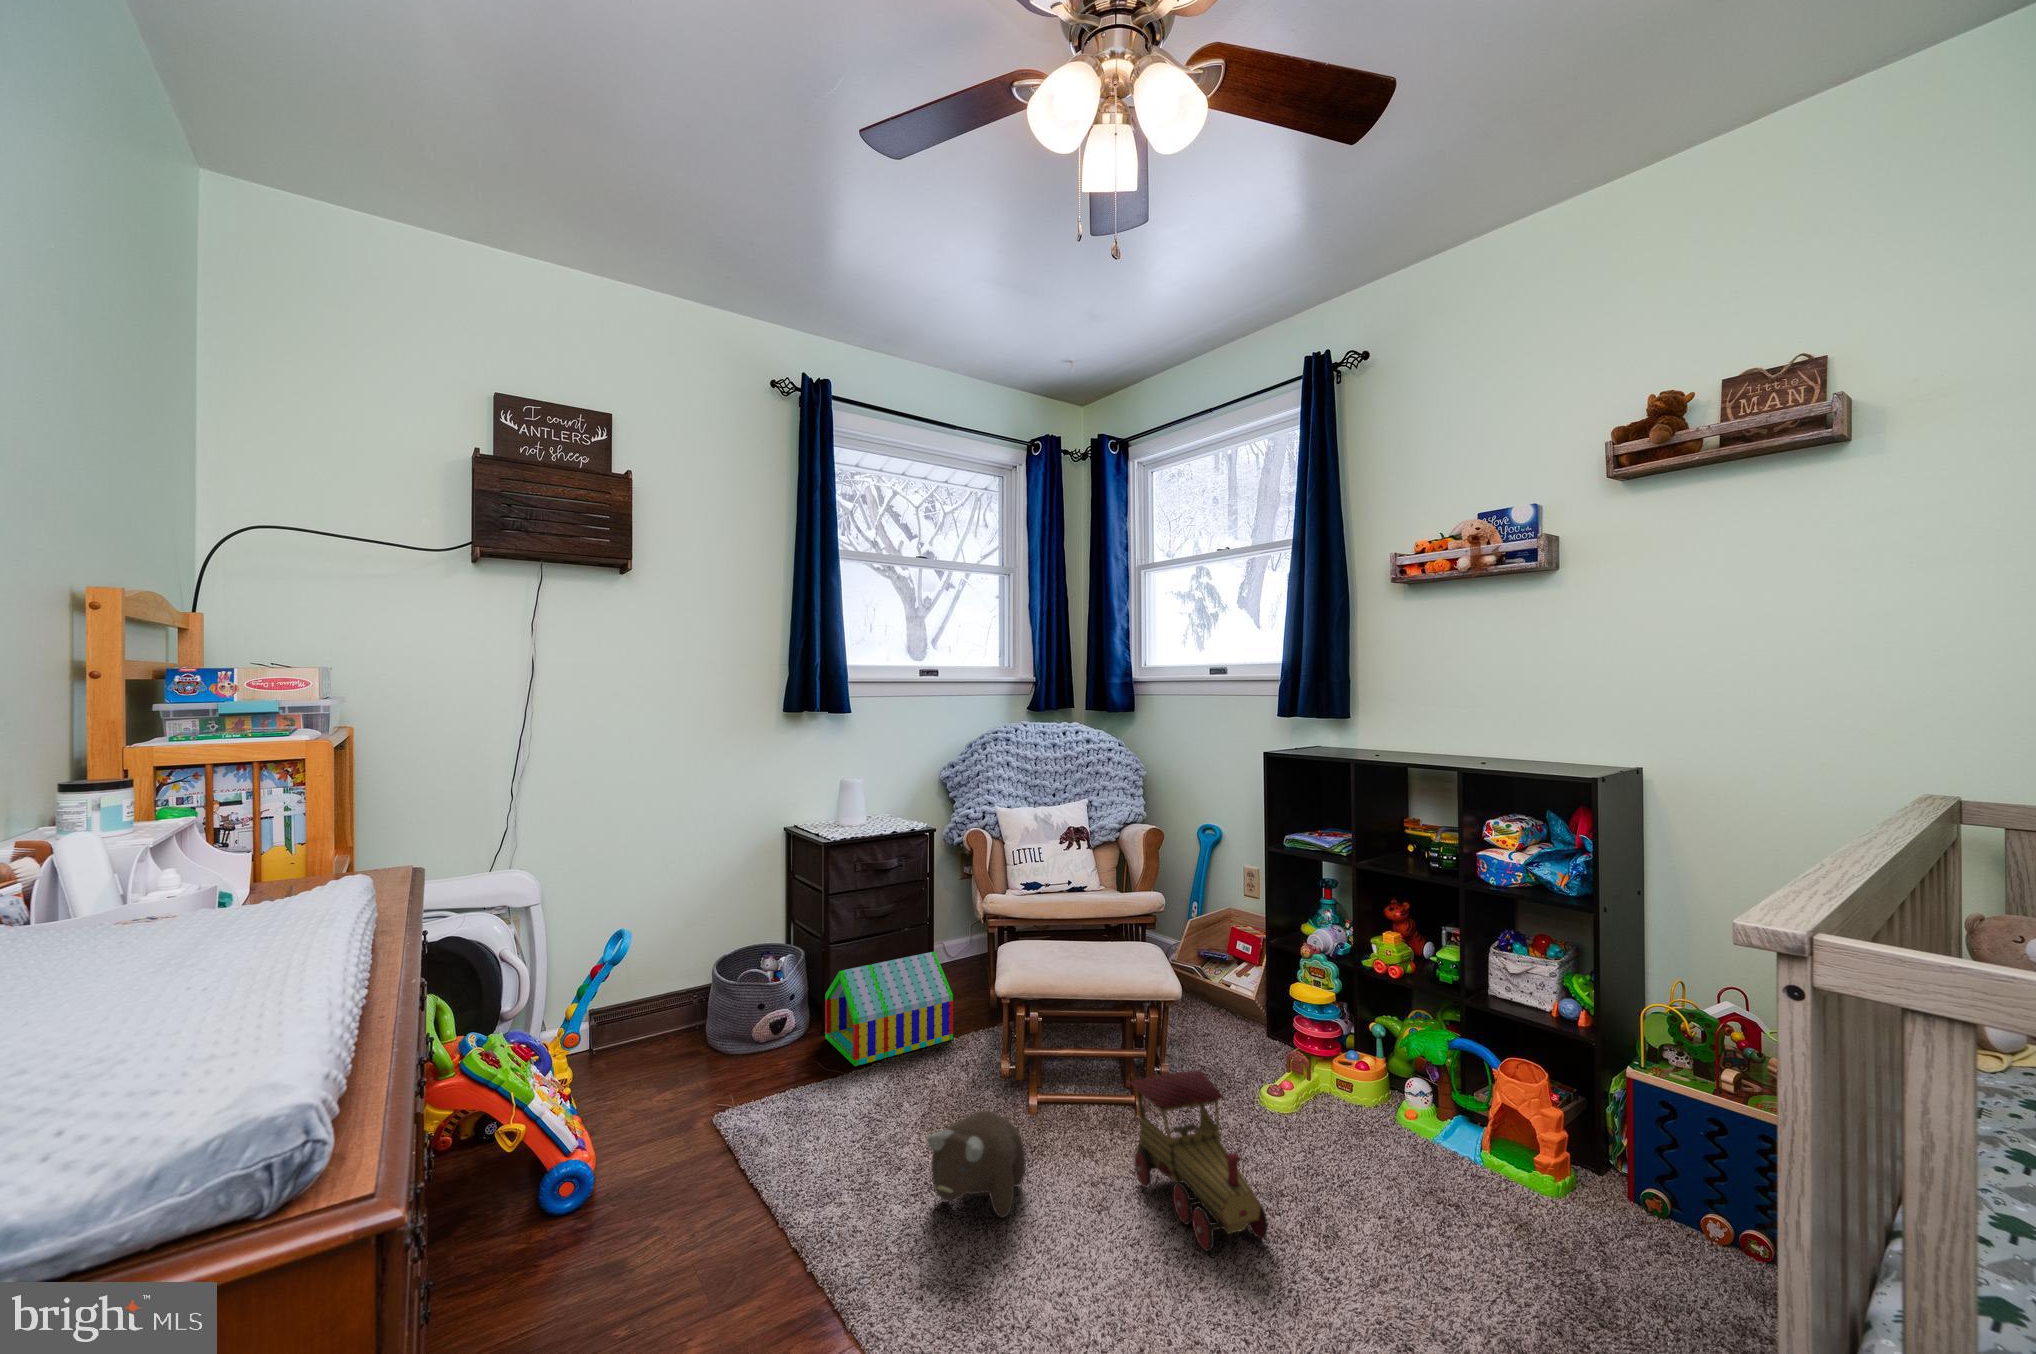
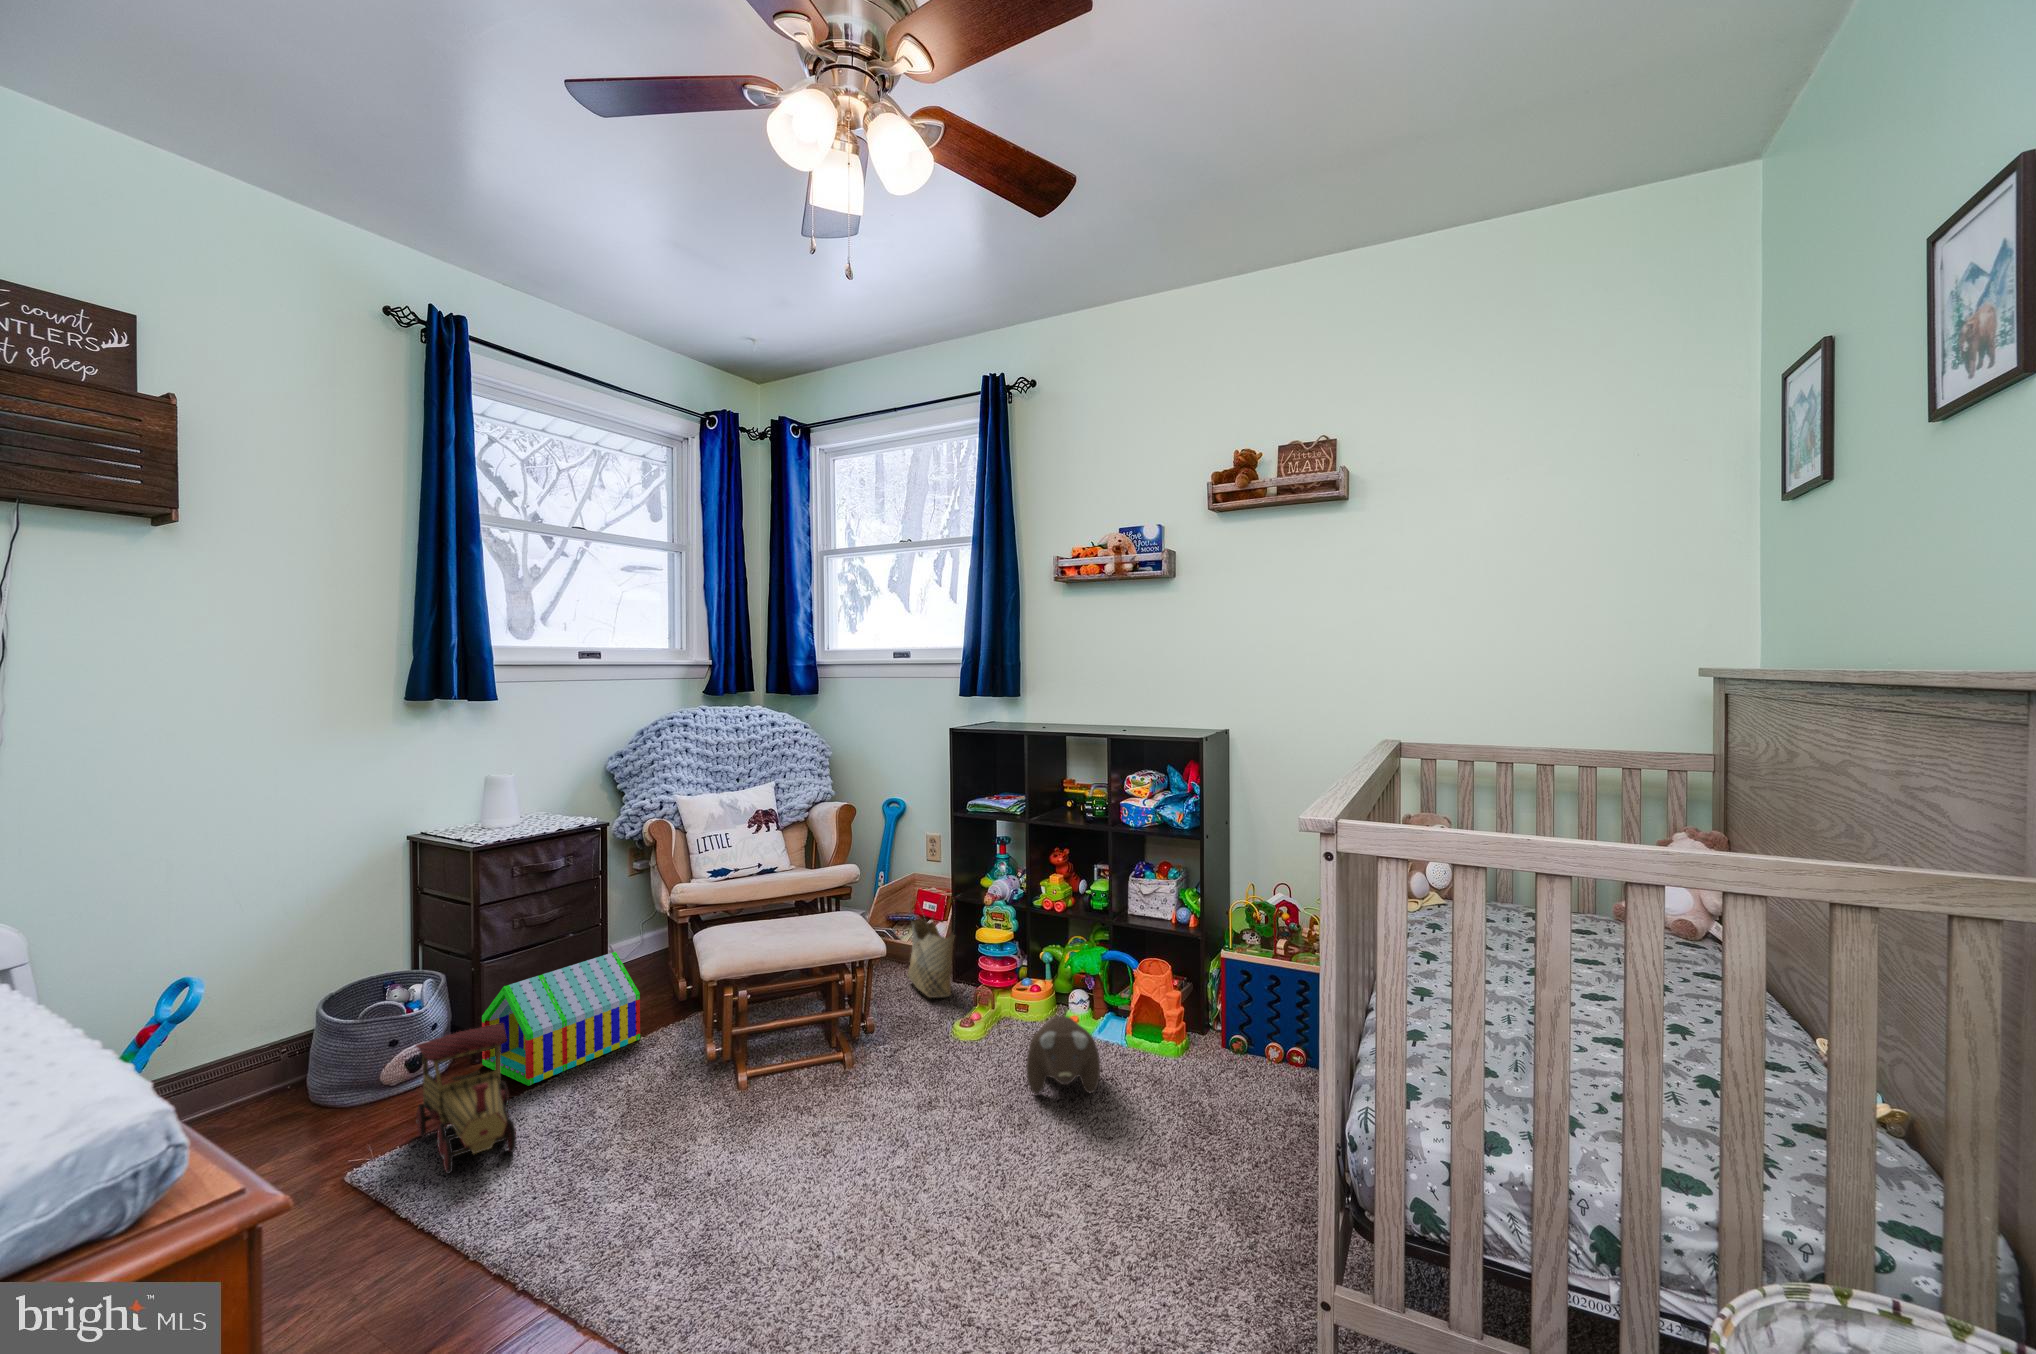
woven basket: none [1218,932,1271,1052] -> present [907,895,955,998]
toy train: present [1130,1071,1268,1251] -> present [416,1024,516,1174]
plush toy: present [927,1110,1026,1218] -> present [1026,1016,1100,1094]

